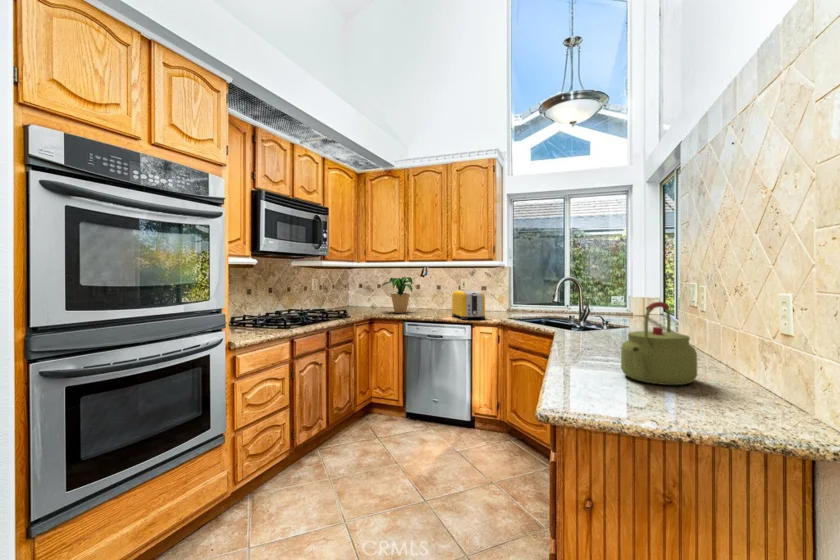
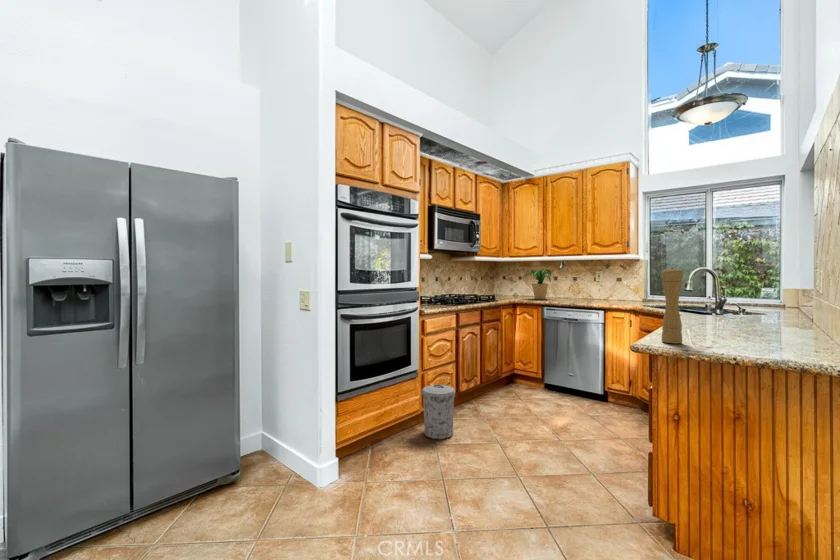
pepper mill: none [571,289,602,403] -> present [661,268,684,343]
toaster: present [452,290,485,320] -> none [587,280,617,305]
kettle: present [621,302,697,385] -> none [714,280,779,341]
trash can: none [231,447,283,534] -> present [422,385,455,439]

